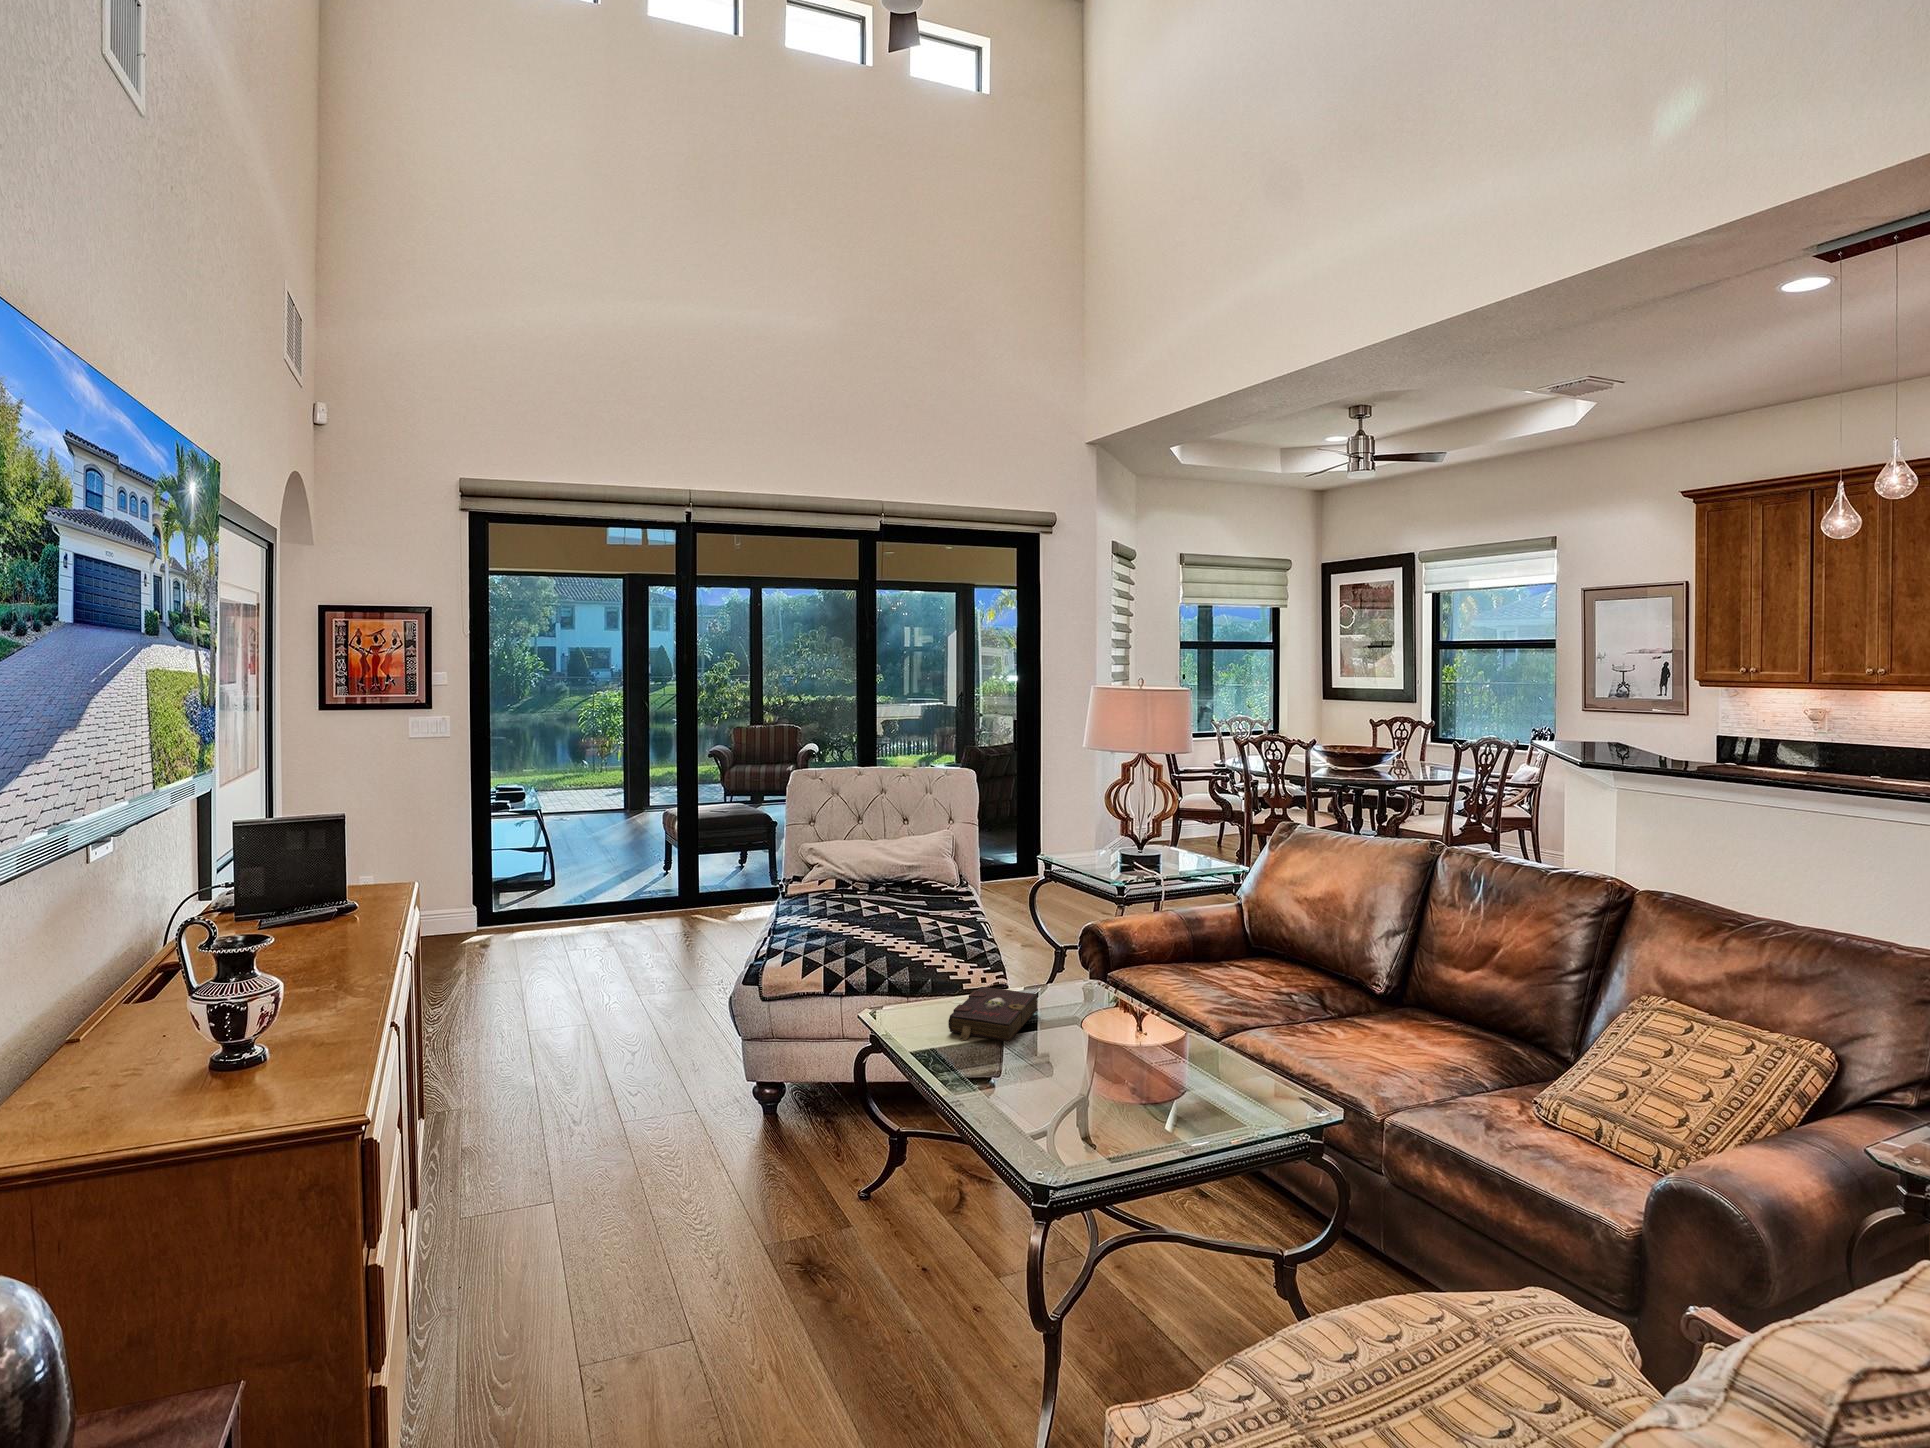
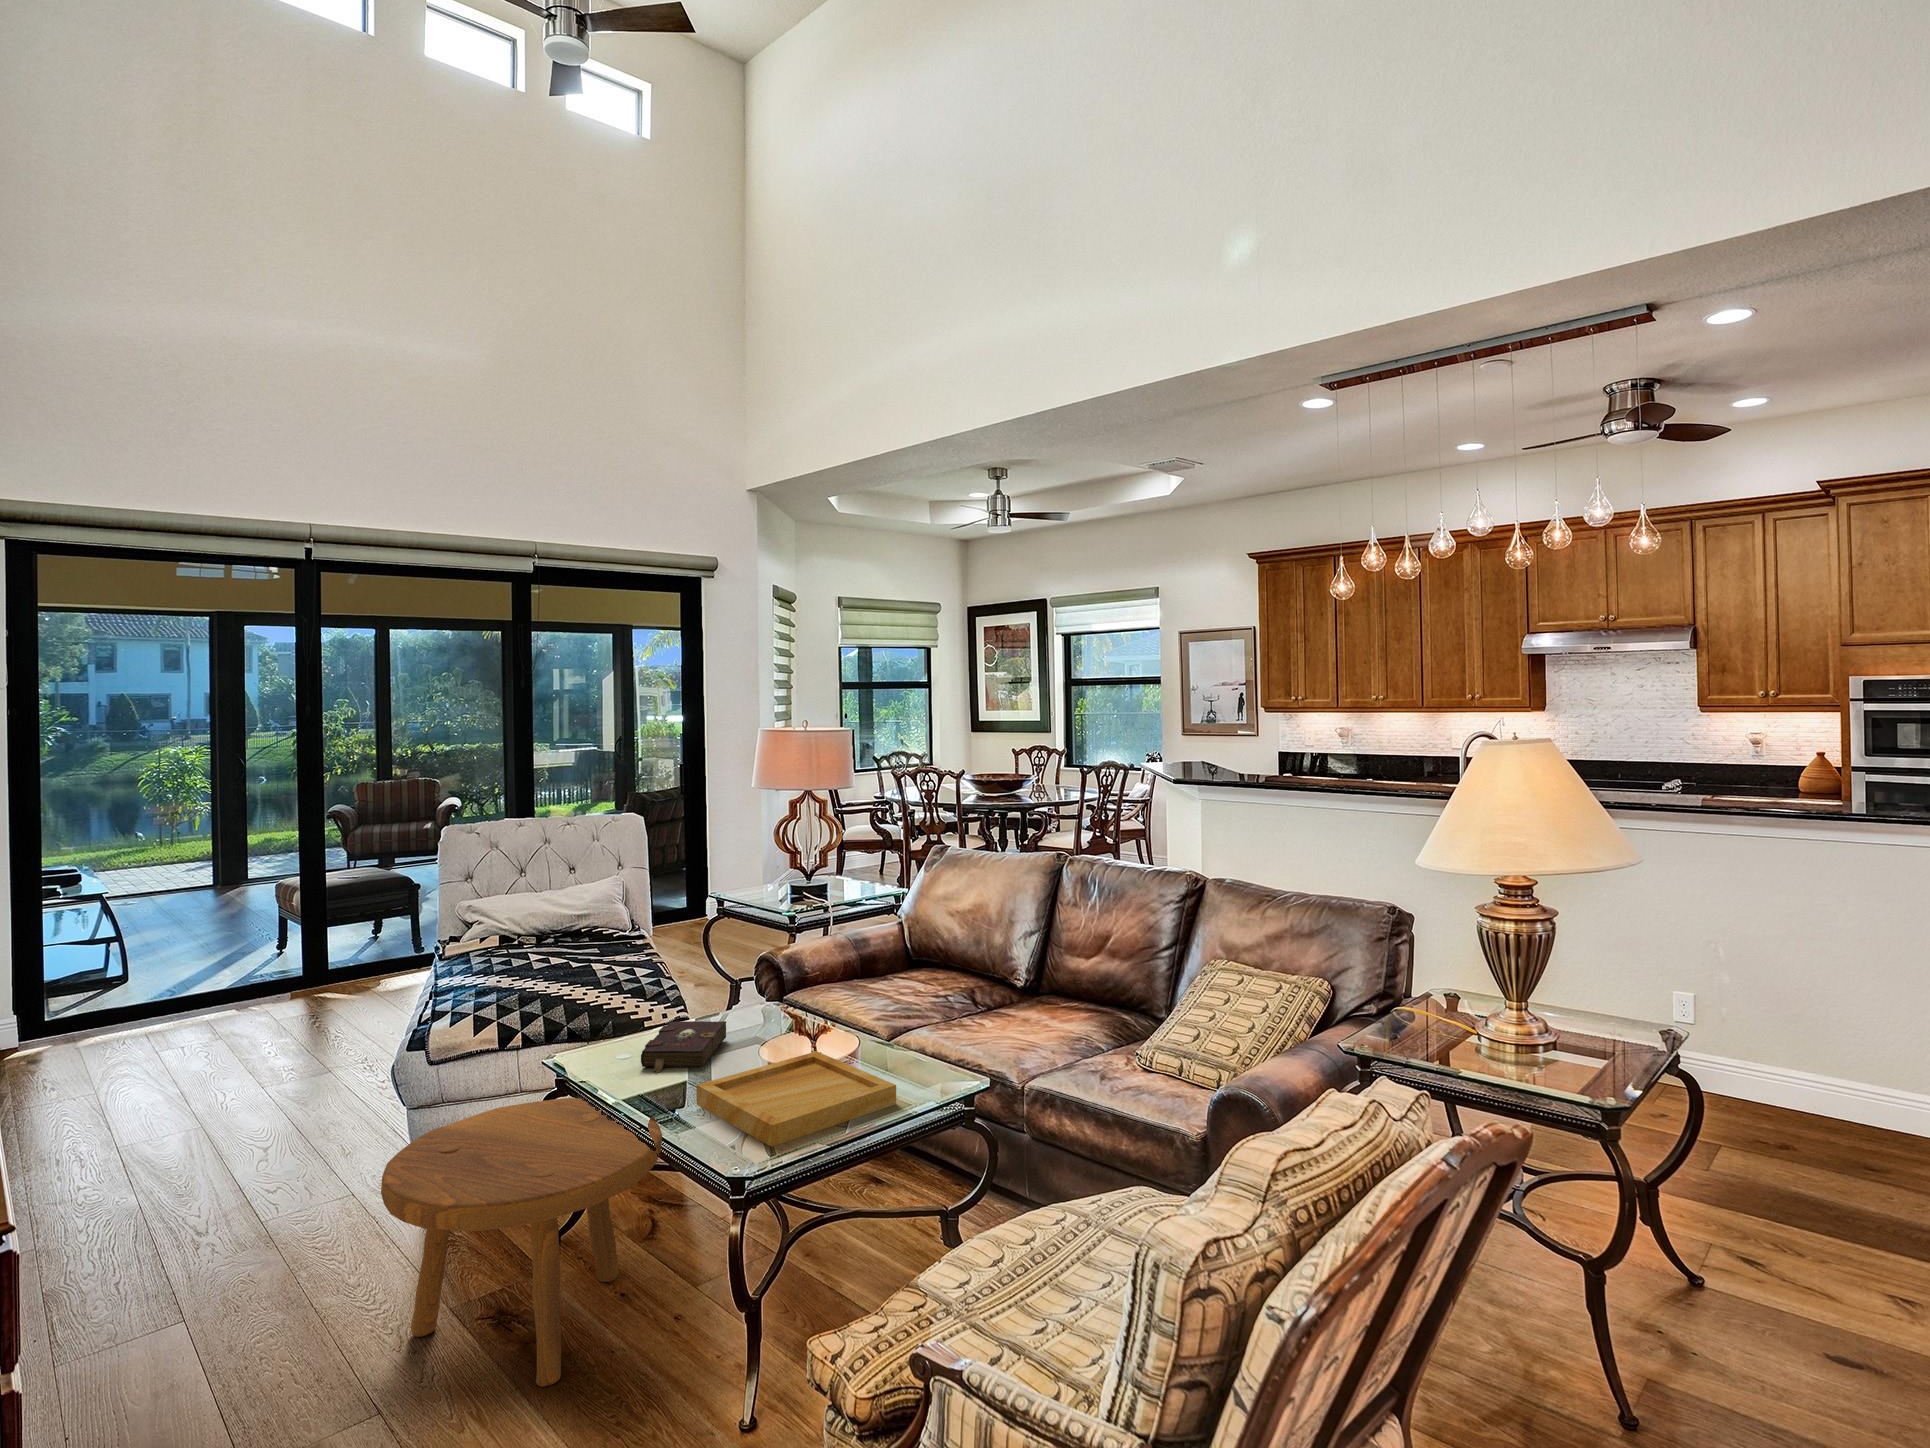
tray: none [997,1043,1218,1151] -> present [697,1051,896,1147]
footstool: none [698,1054,961,1355] -> present [381,1098,662,1387]

